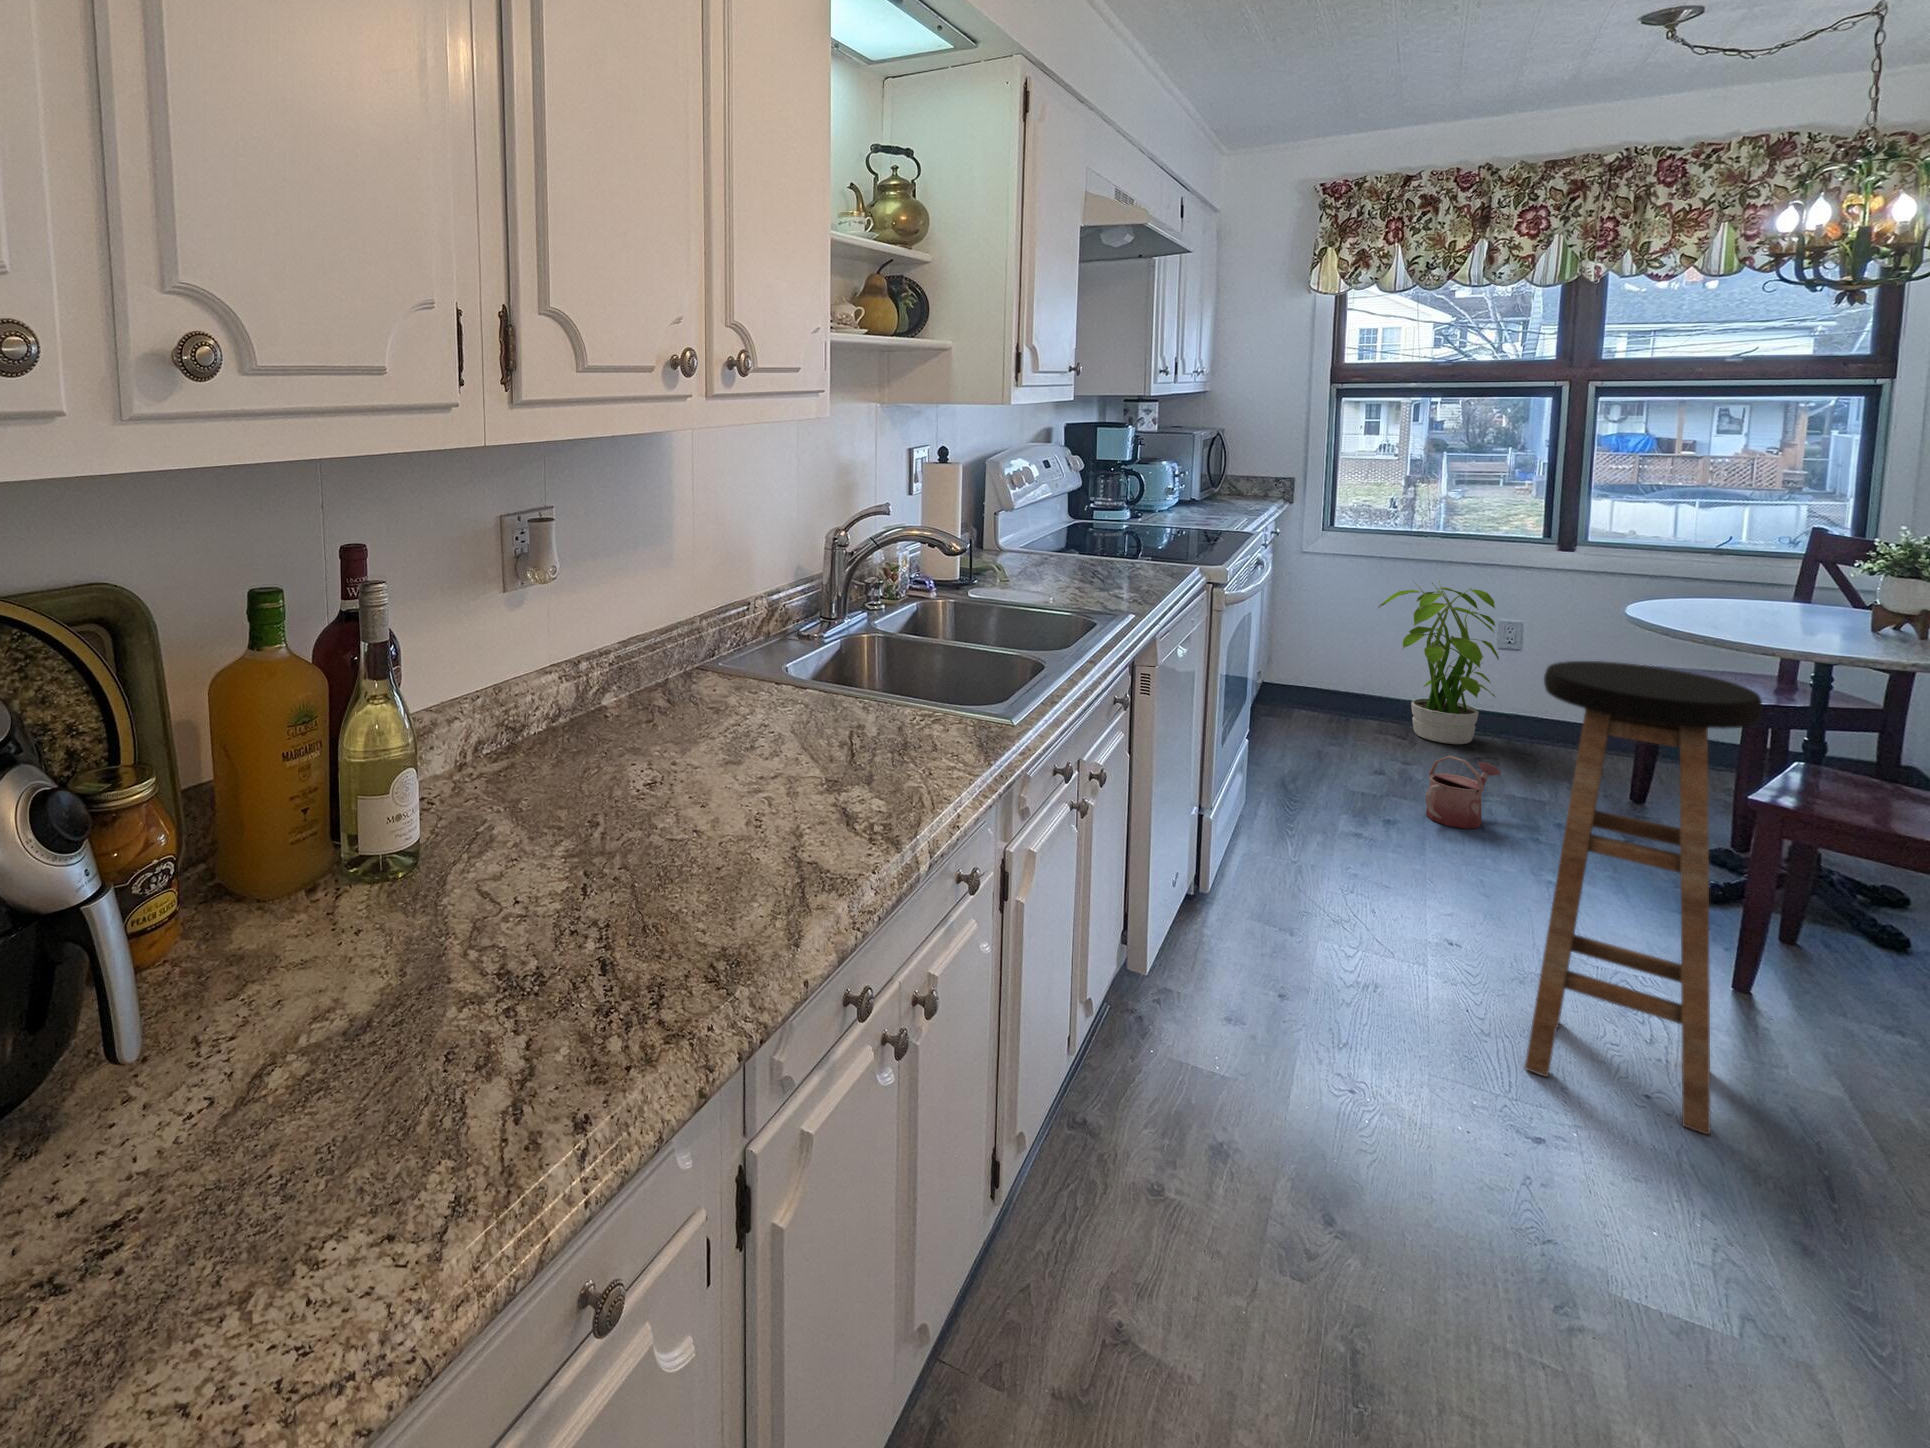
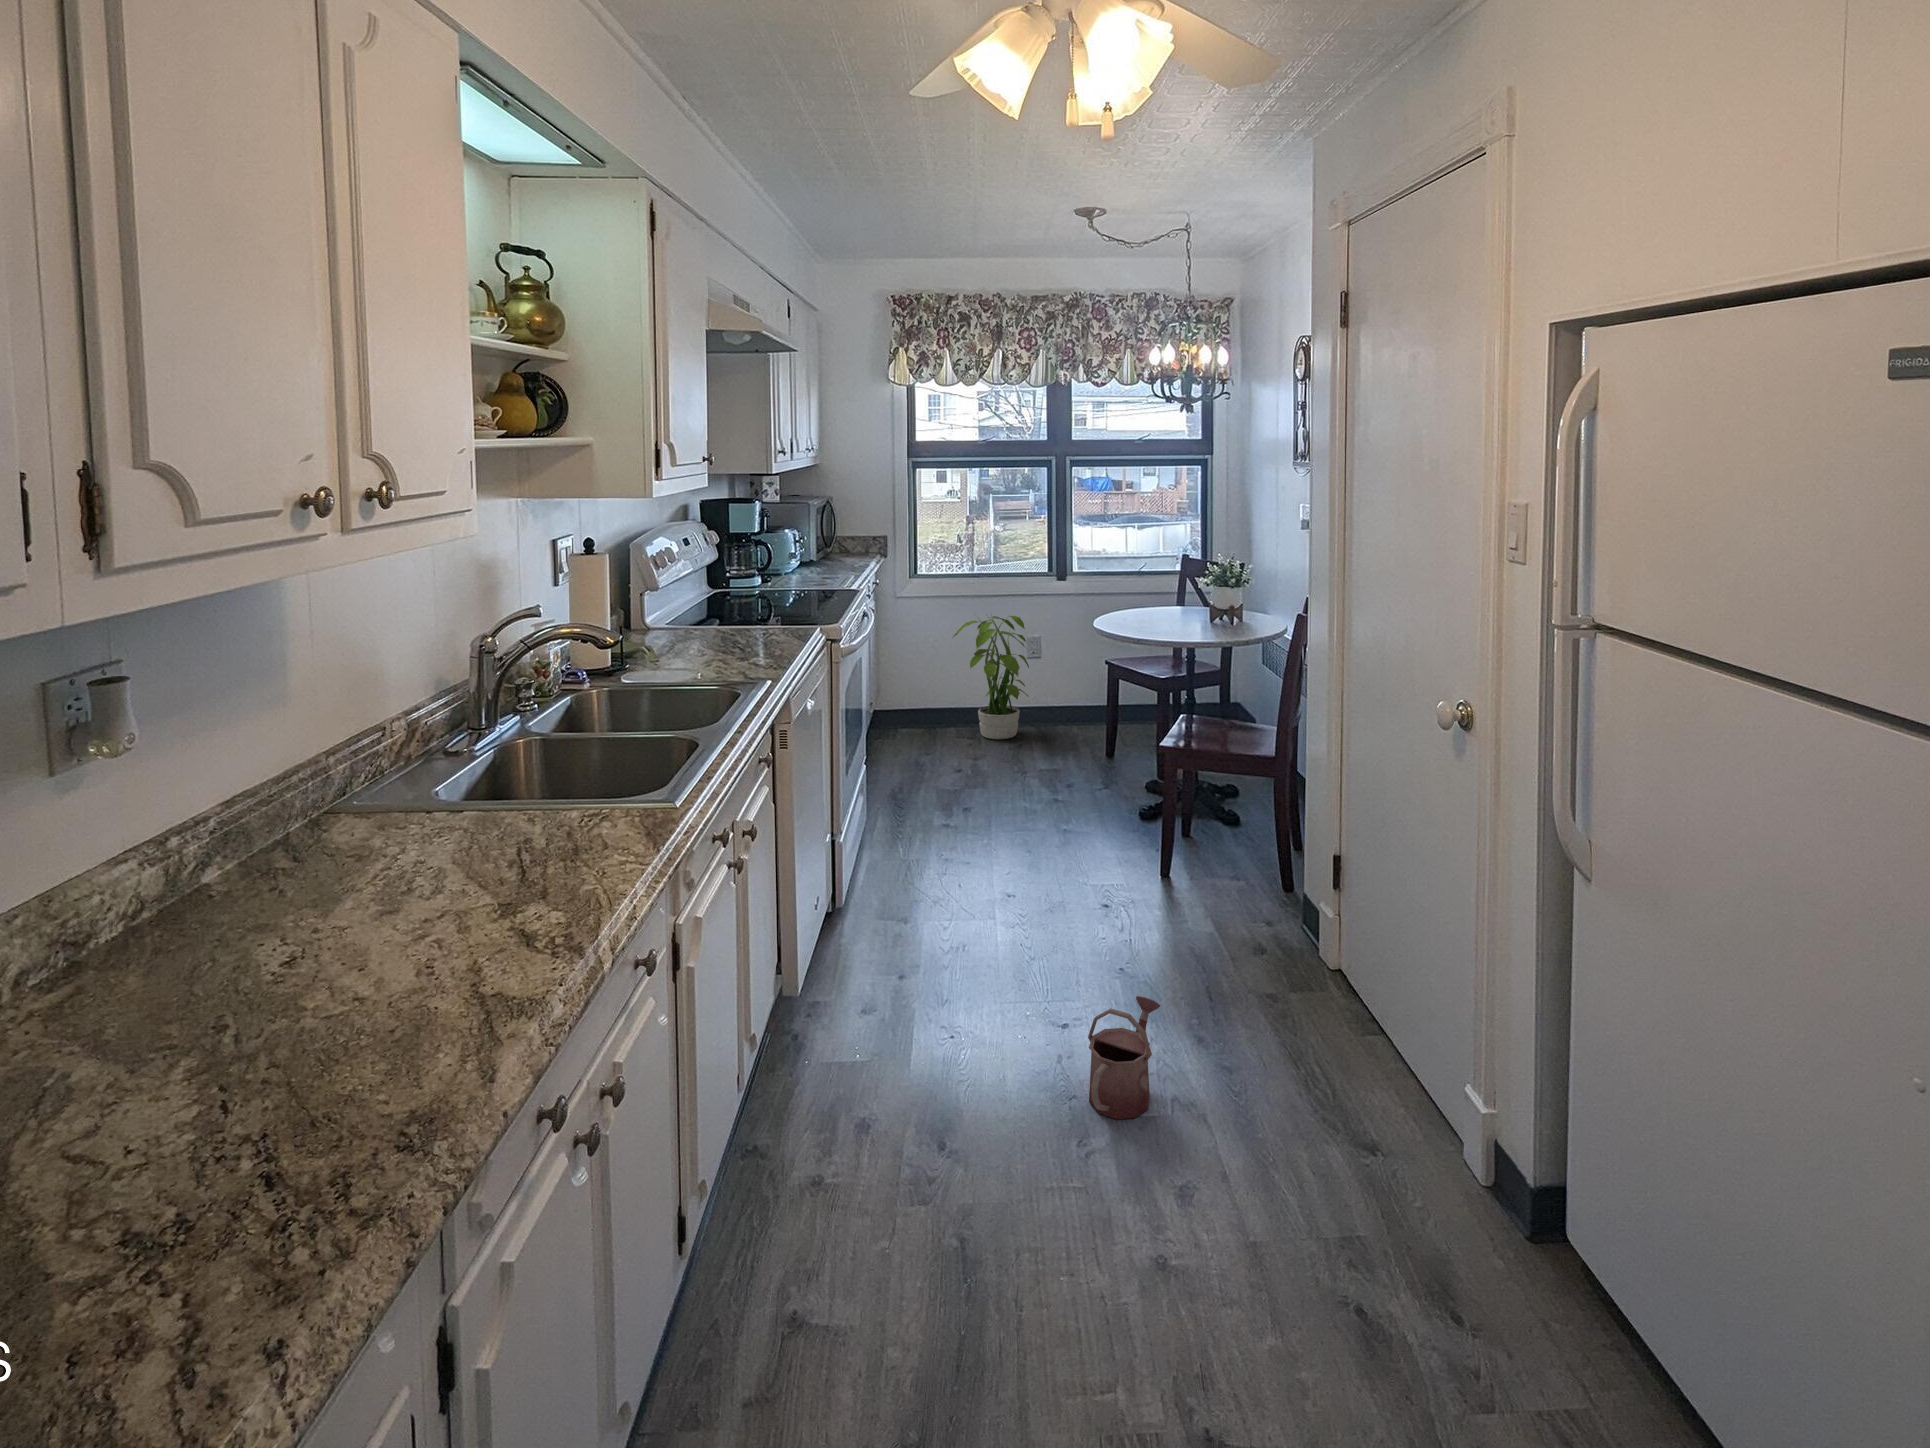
bar stool: present [1525,661,1763,1135] -> none [1048,667,1155,983]
watering can: present [1425,756,1501,829] -> present [1088,996,1160,1119]

